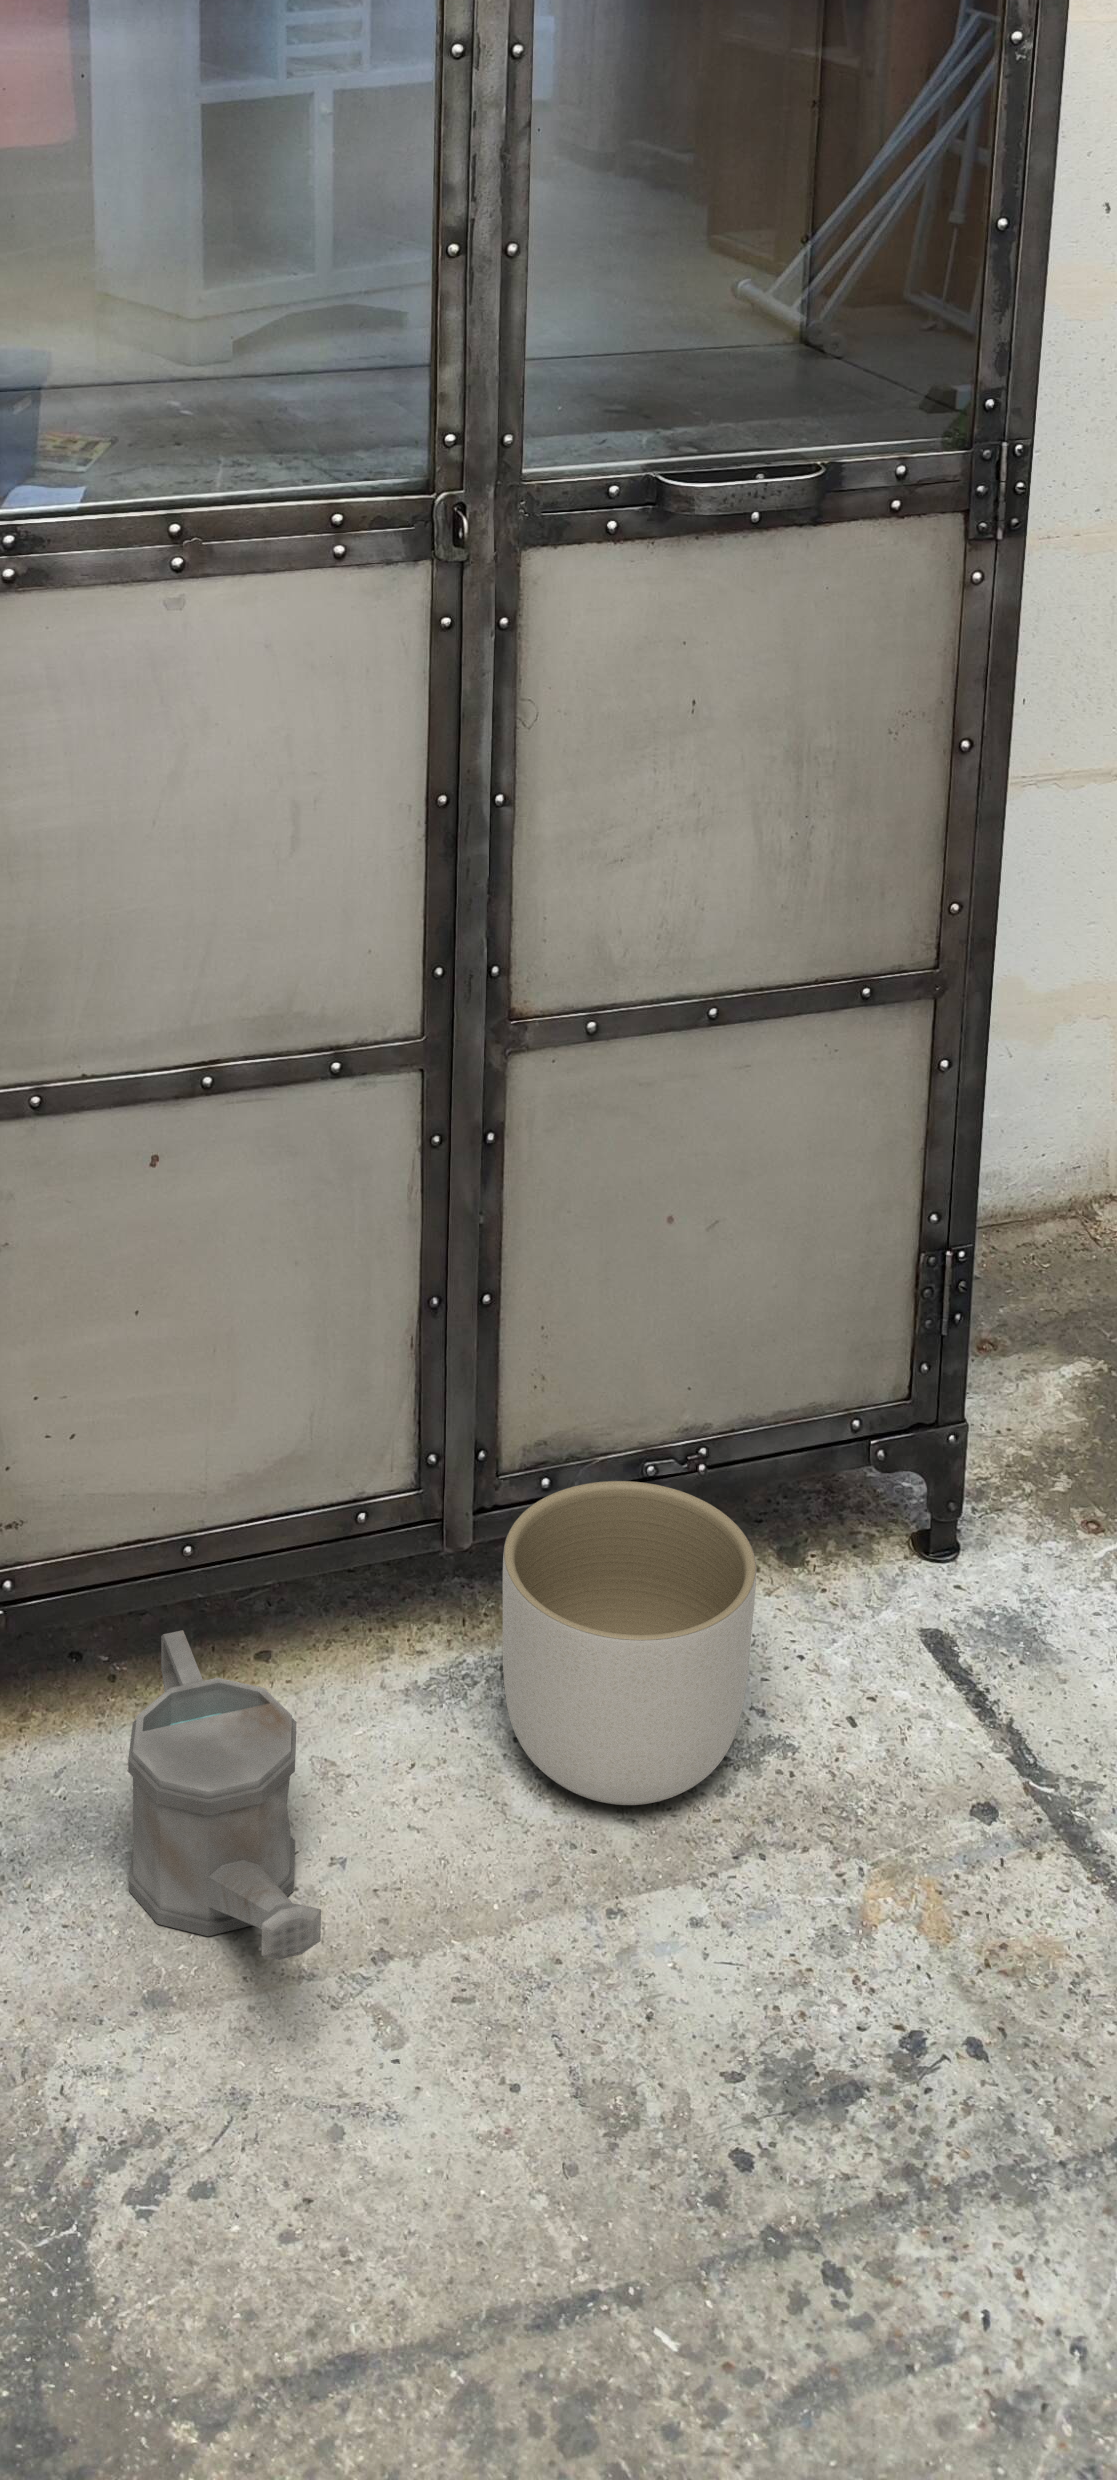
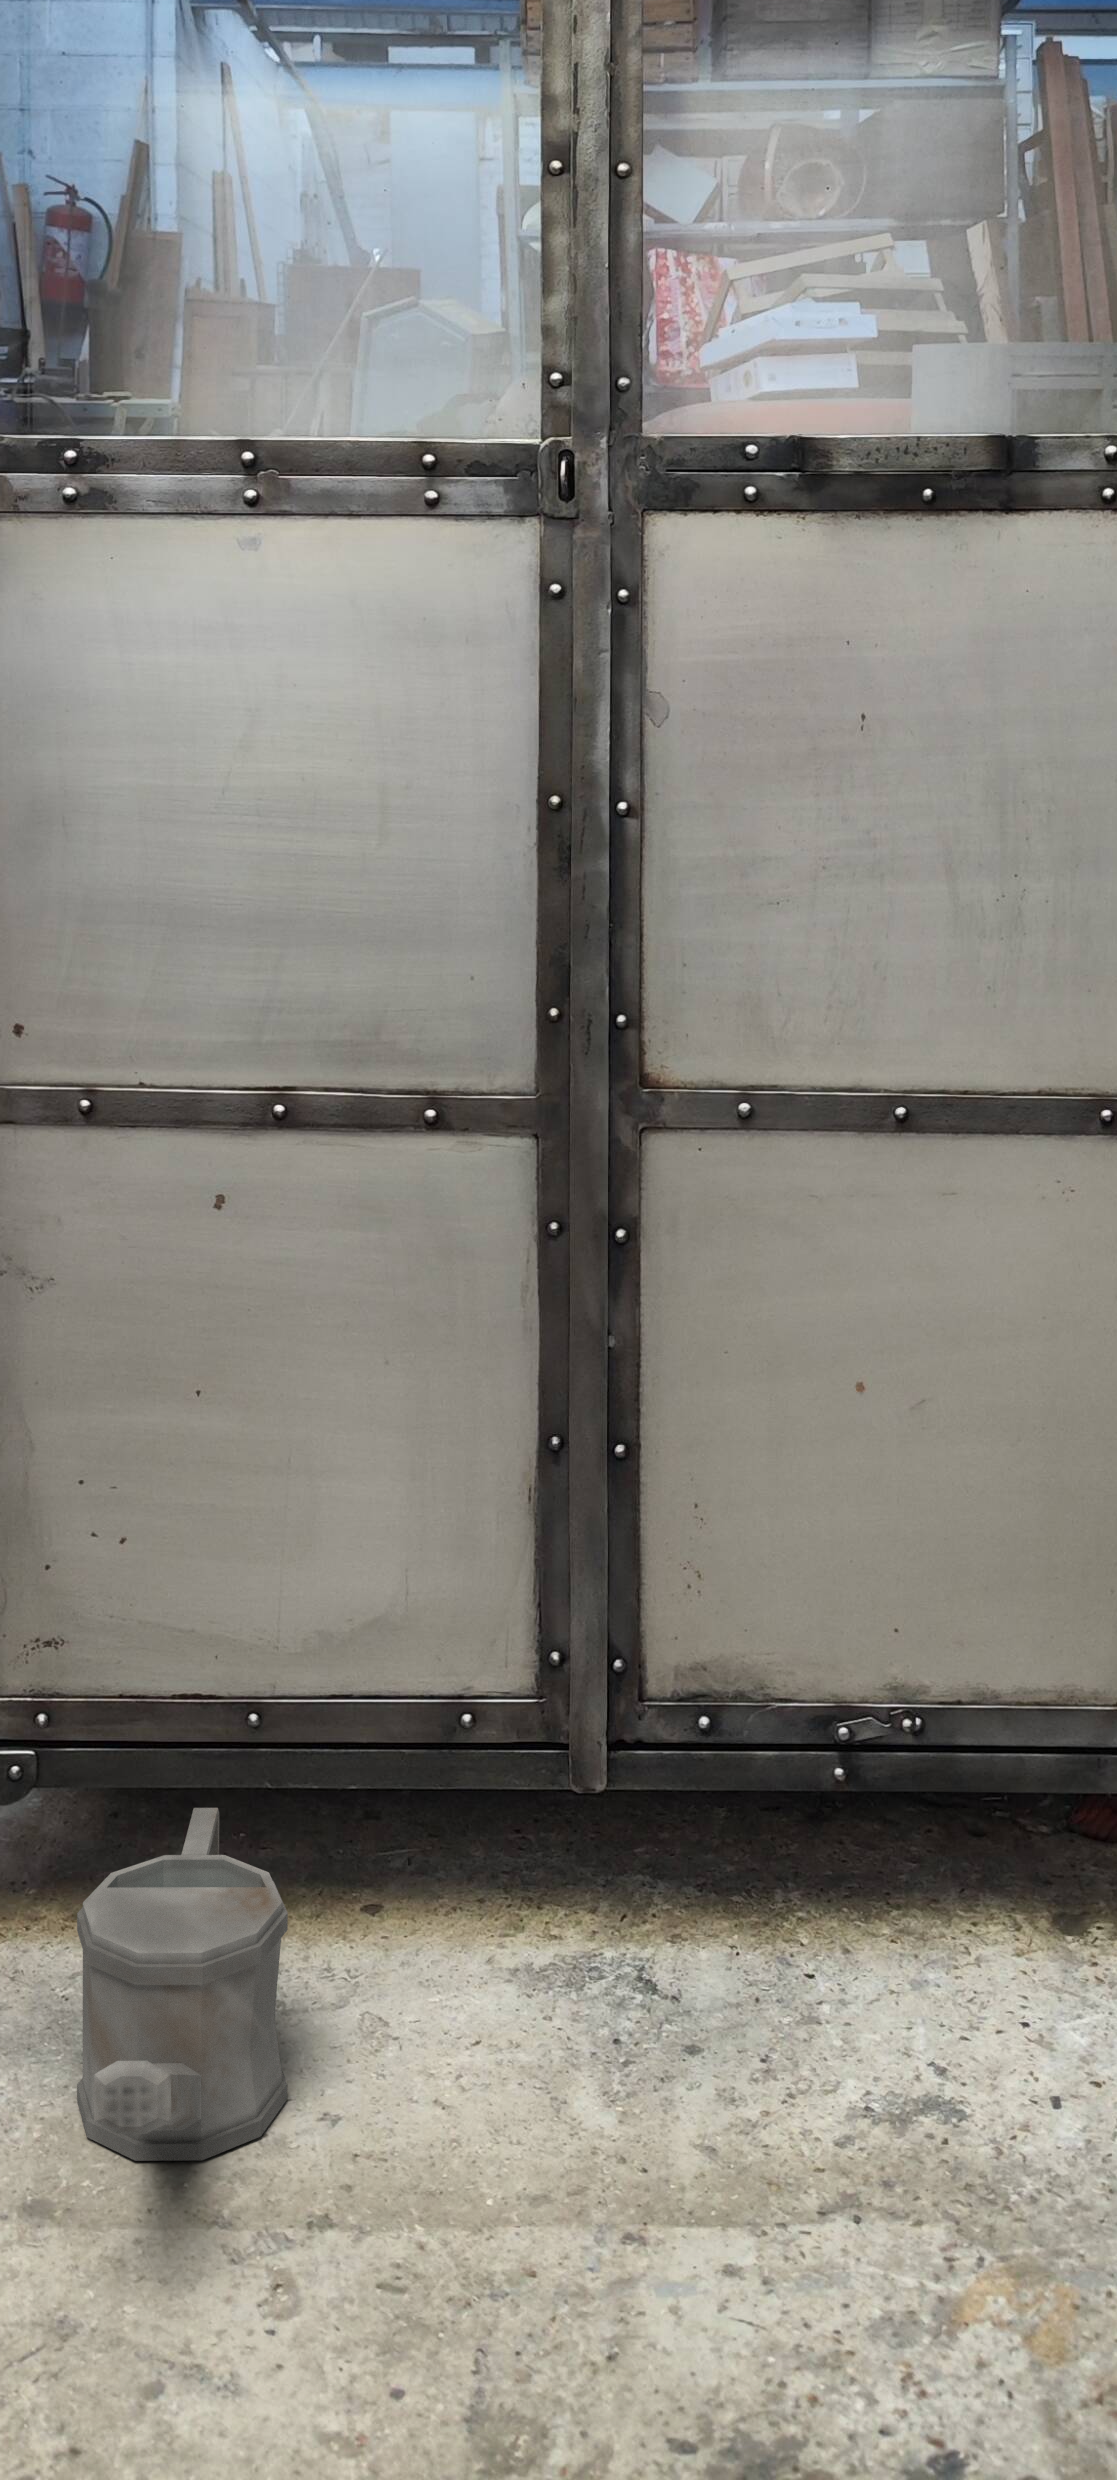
planter: present [503,1481,756,1805] -> none [581,1718,901,2132]

